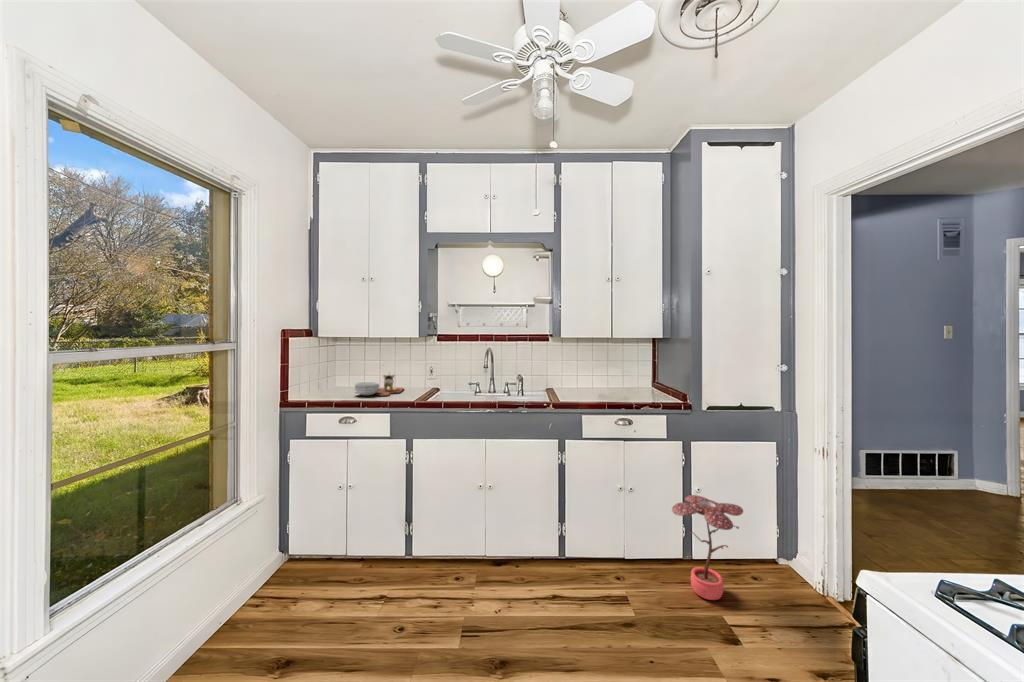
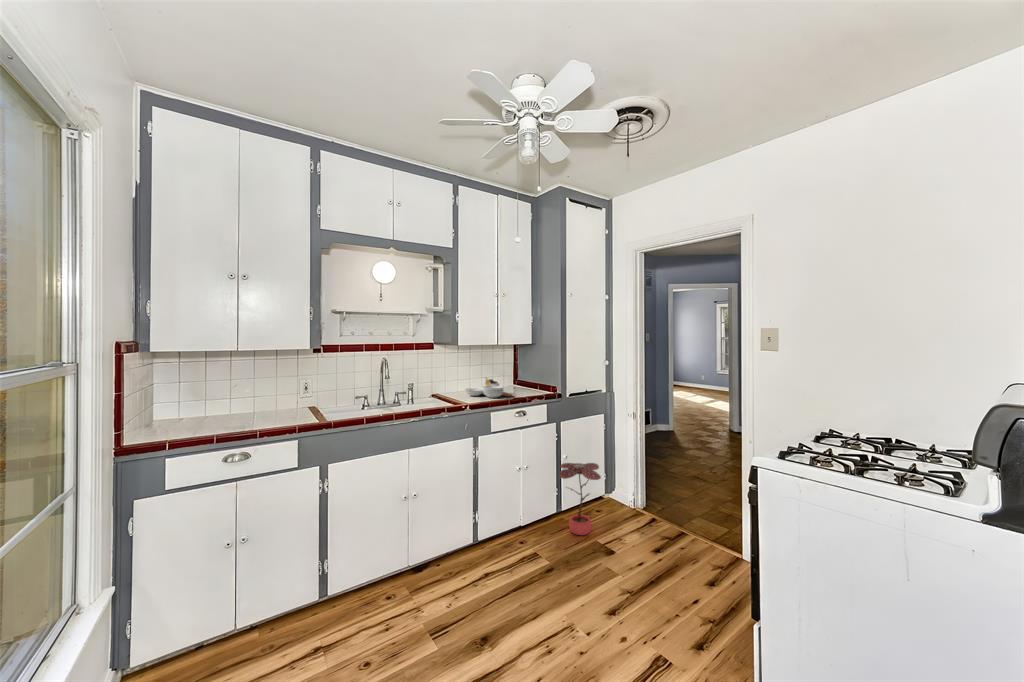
cutting board: present [355,373,404,396] -> present [465,377,513,398]

